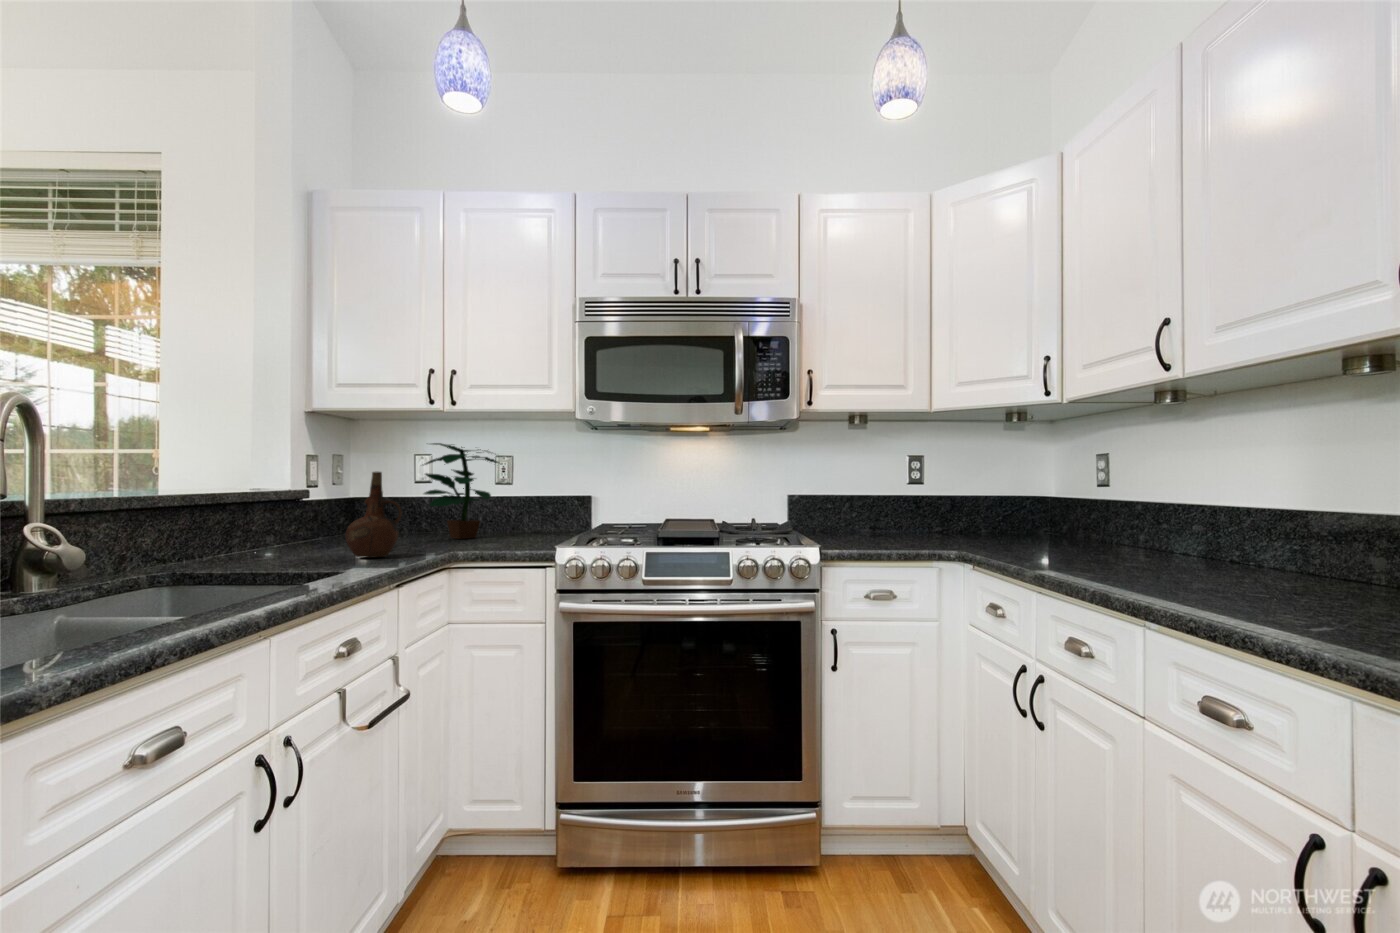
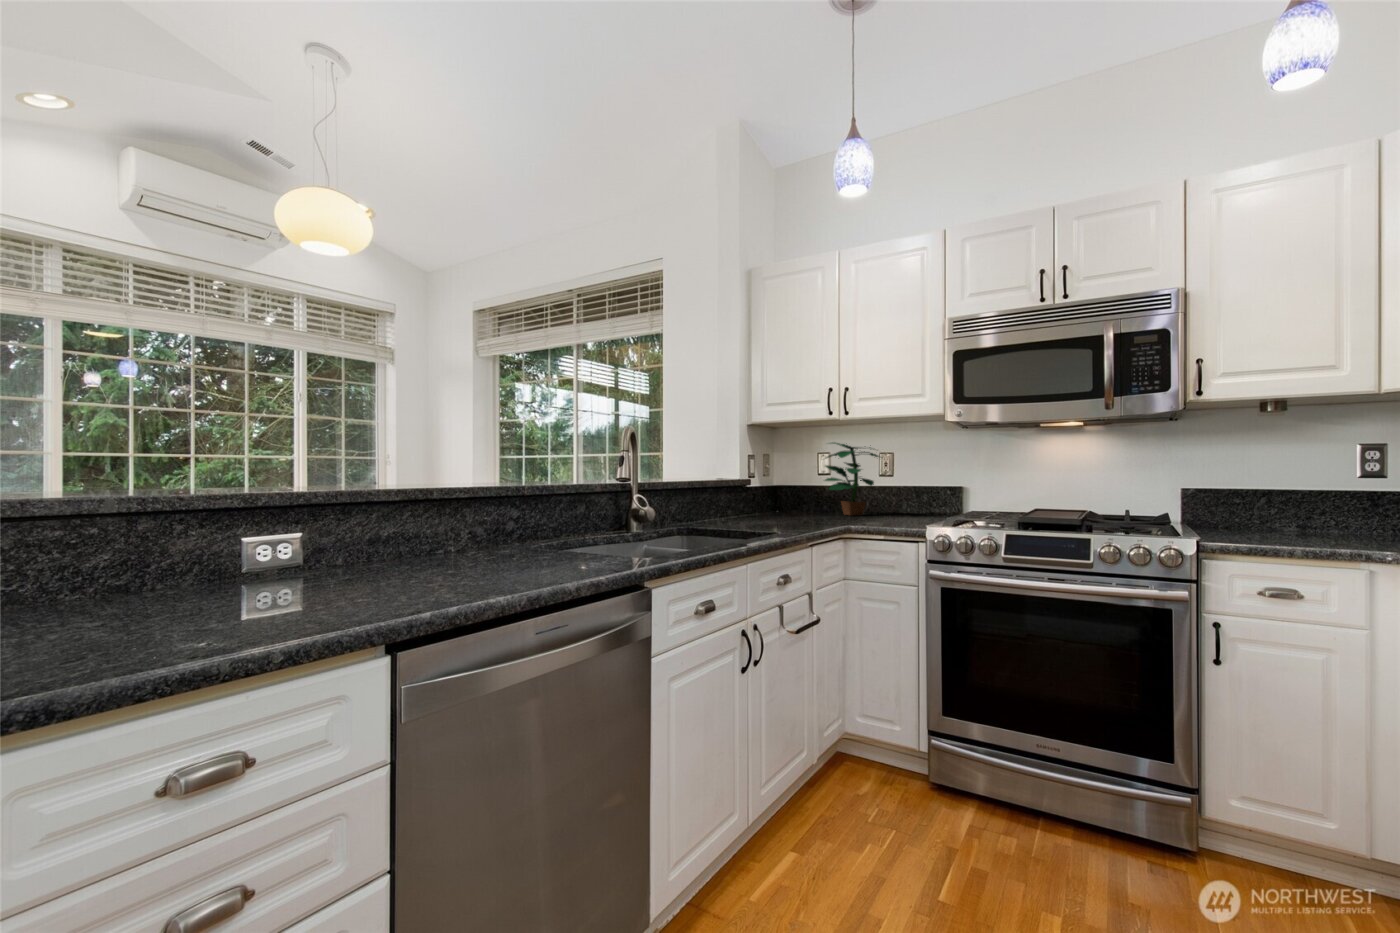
ceramic pitcher: present [345,472,402,557] -> none [776,465,812,525]

